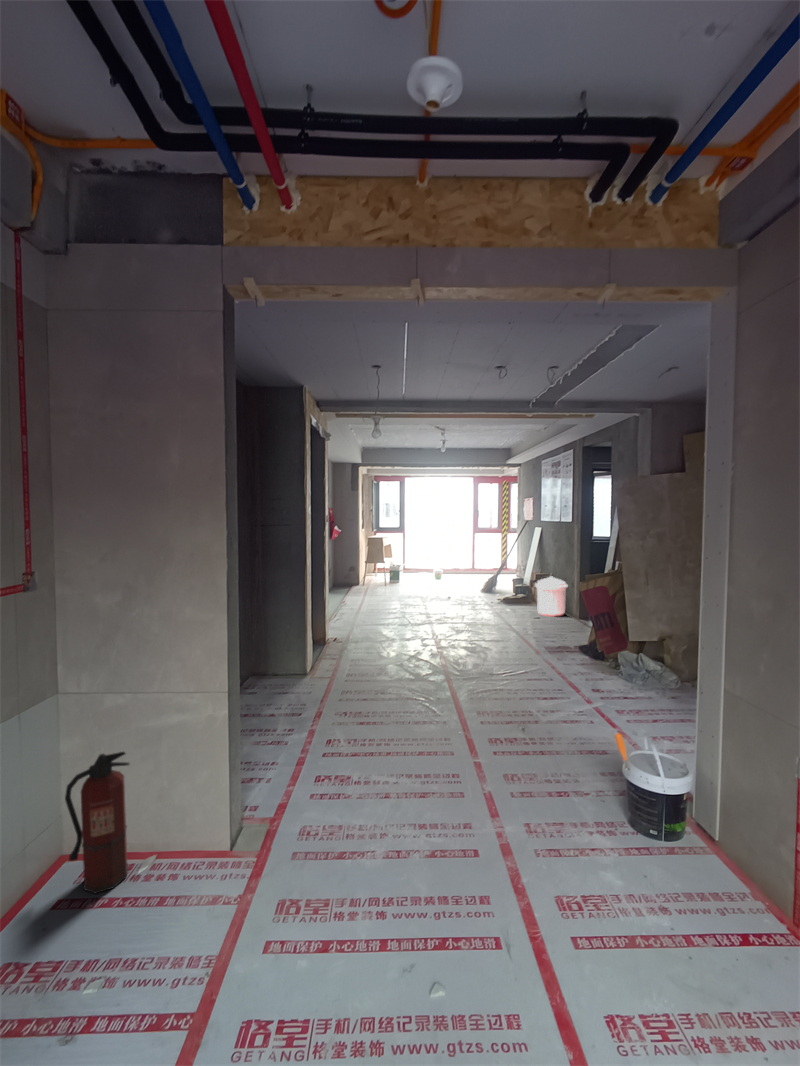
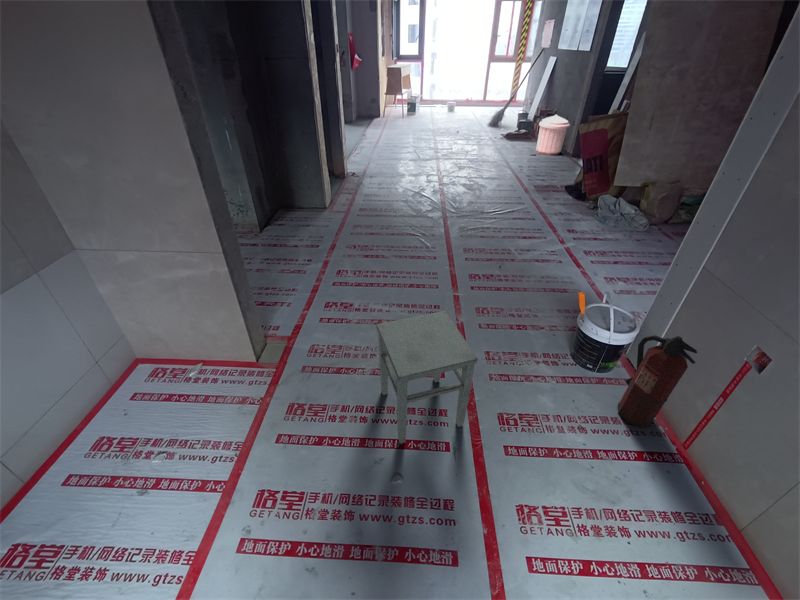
stool: none [394,751,515,944] -> present [376,311,478,444]
fire extinguisher: present [65,752,129,893] -> present [618,335,697,428]

